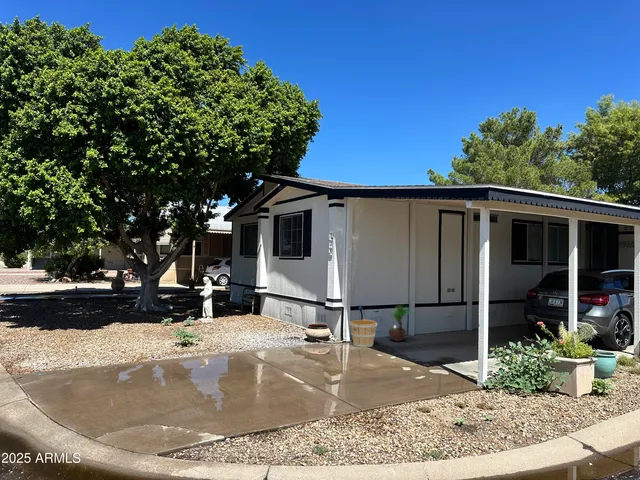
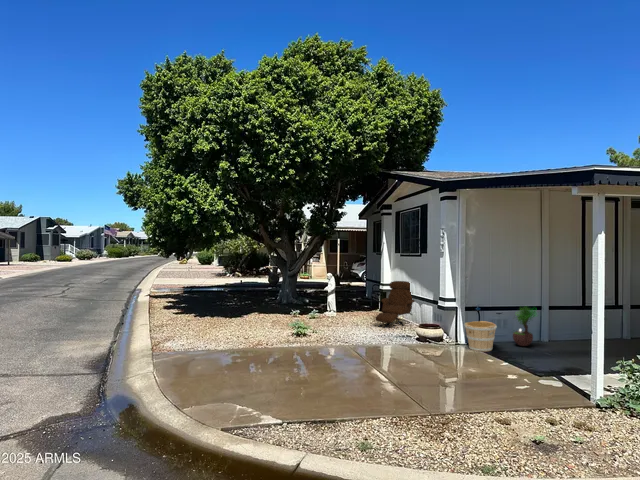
lounge chair: none [258,284,295,331] -> present [376,281,414,328]

